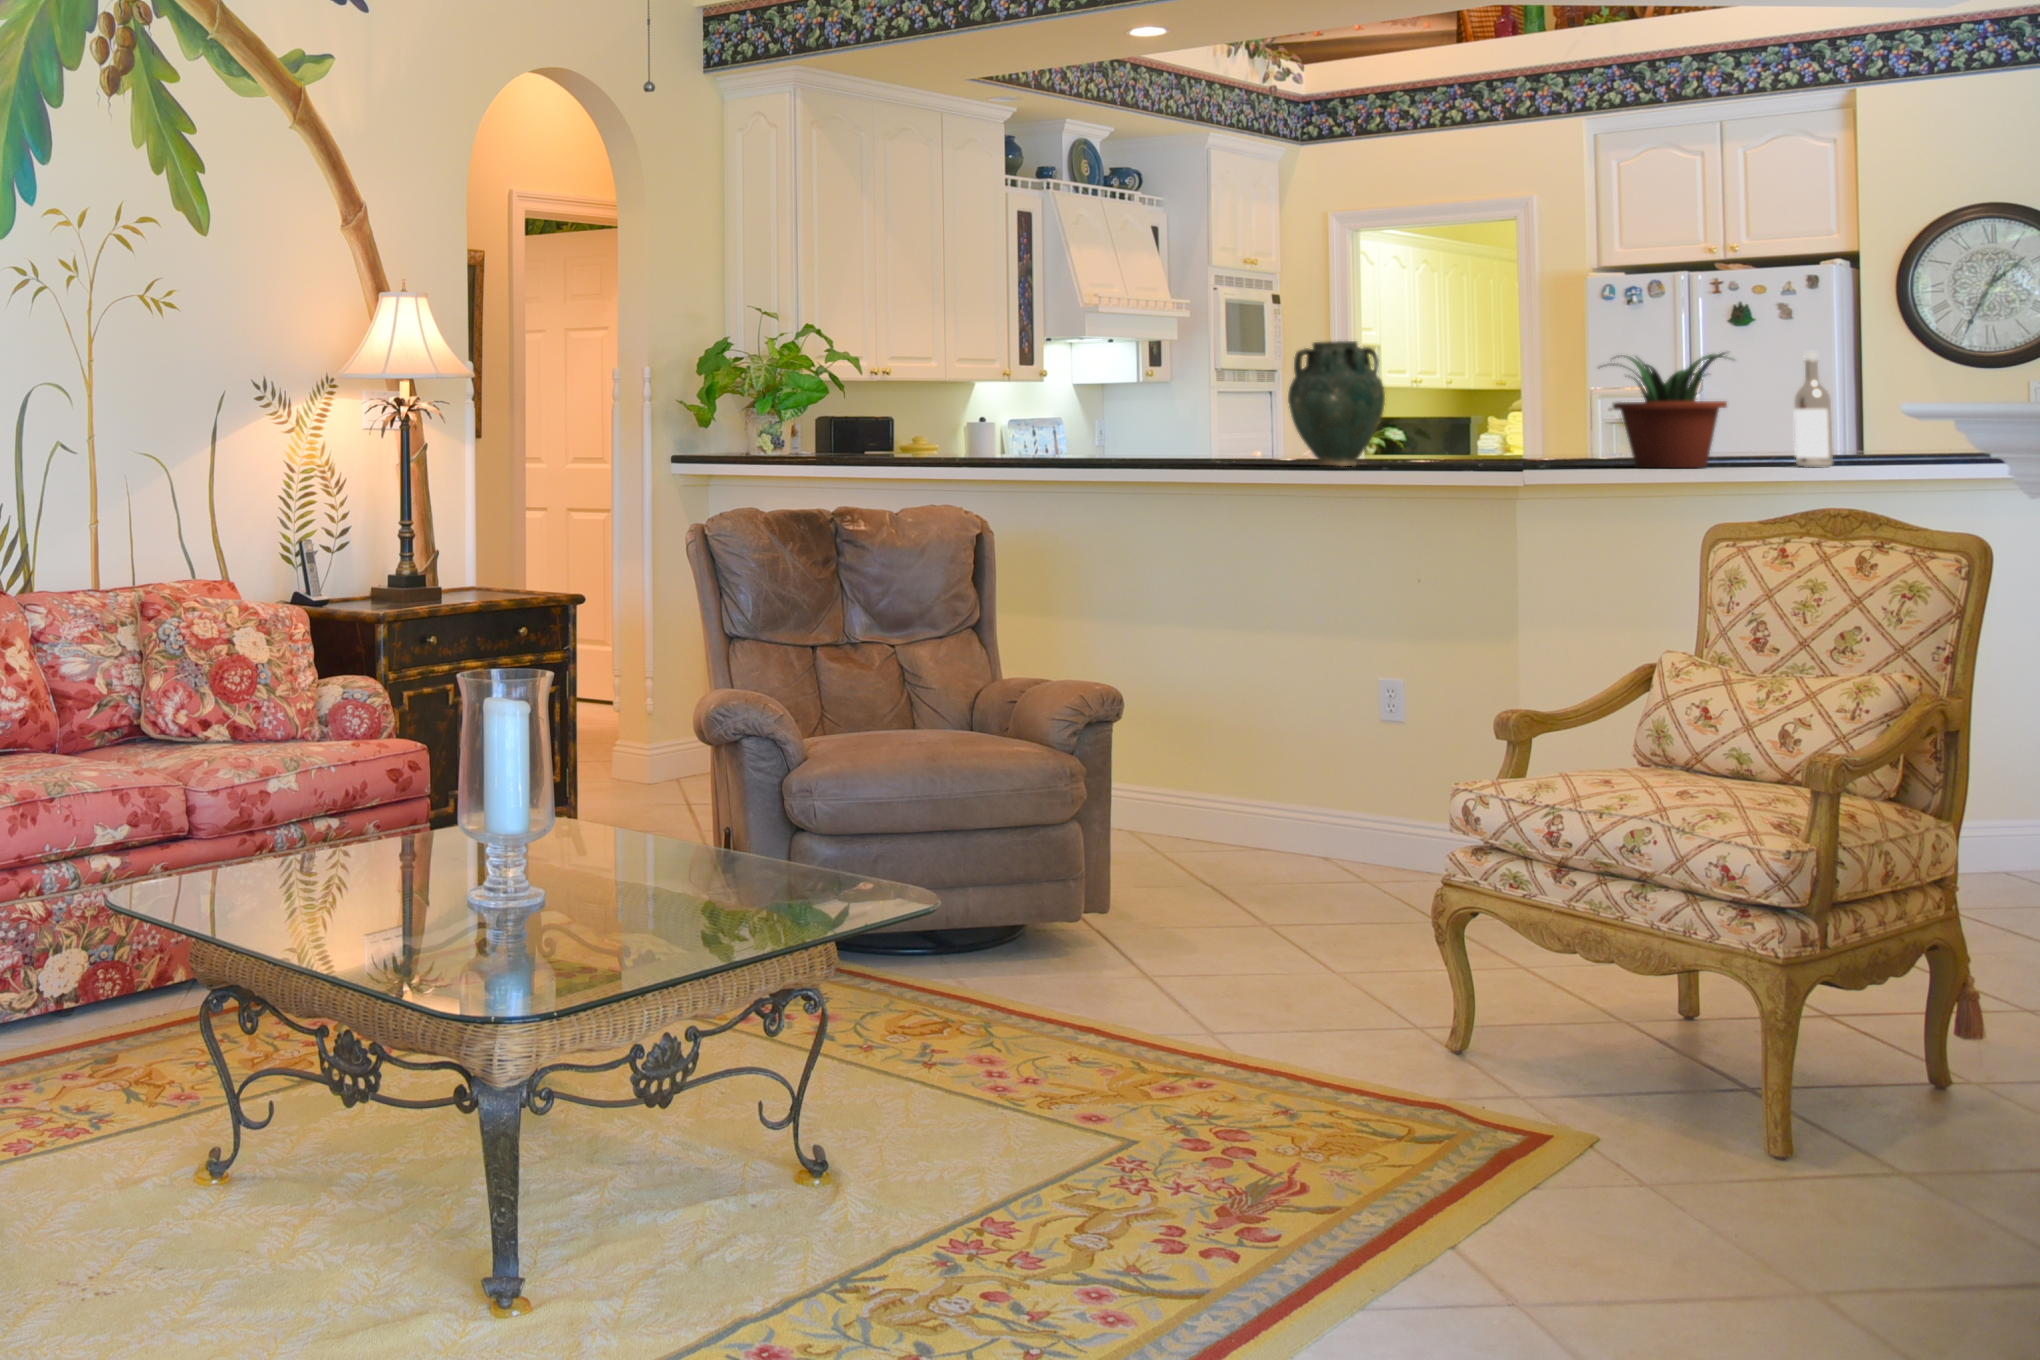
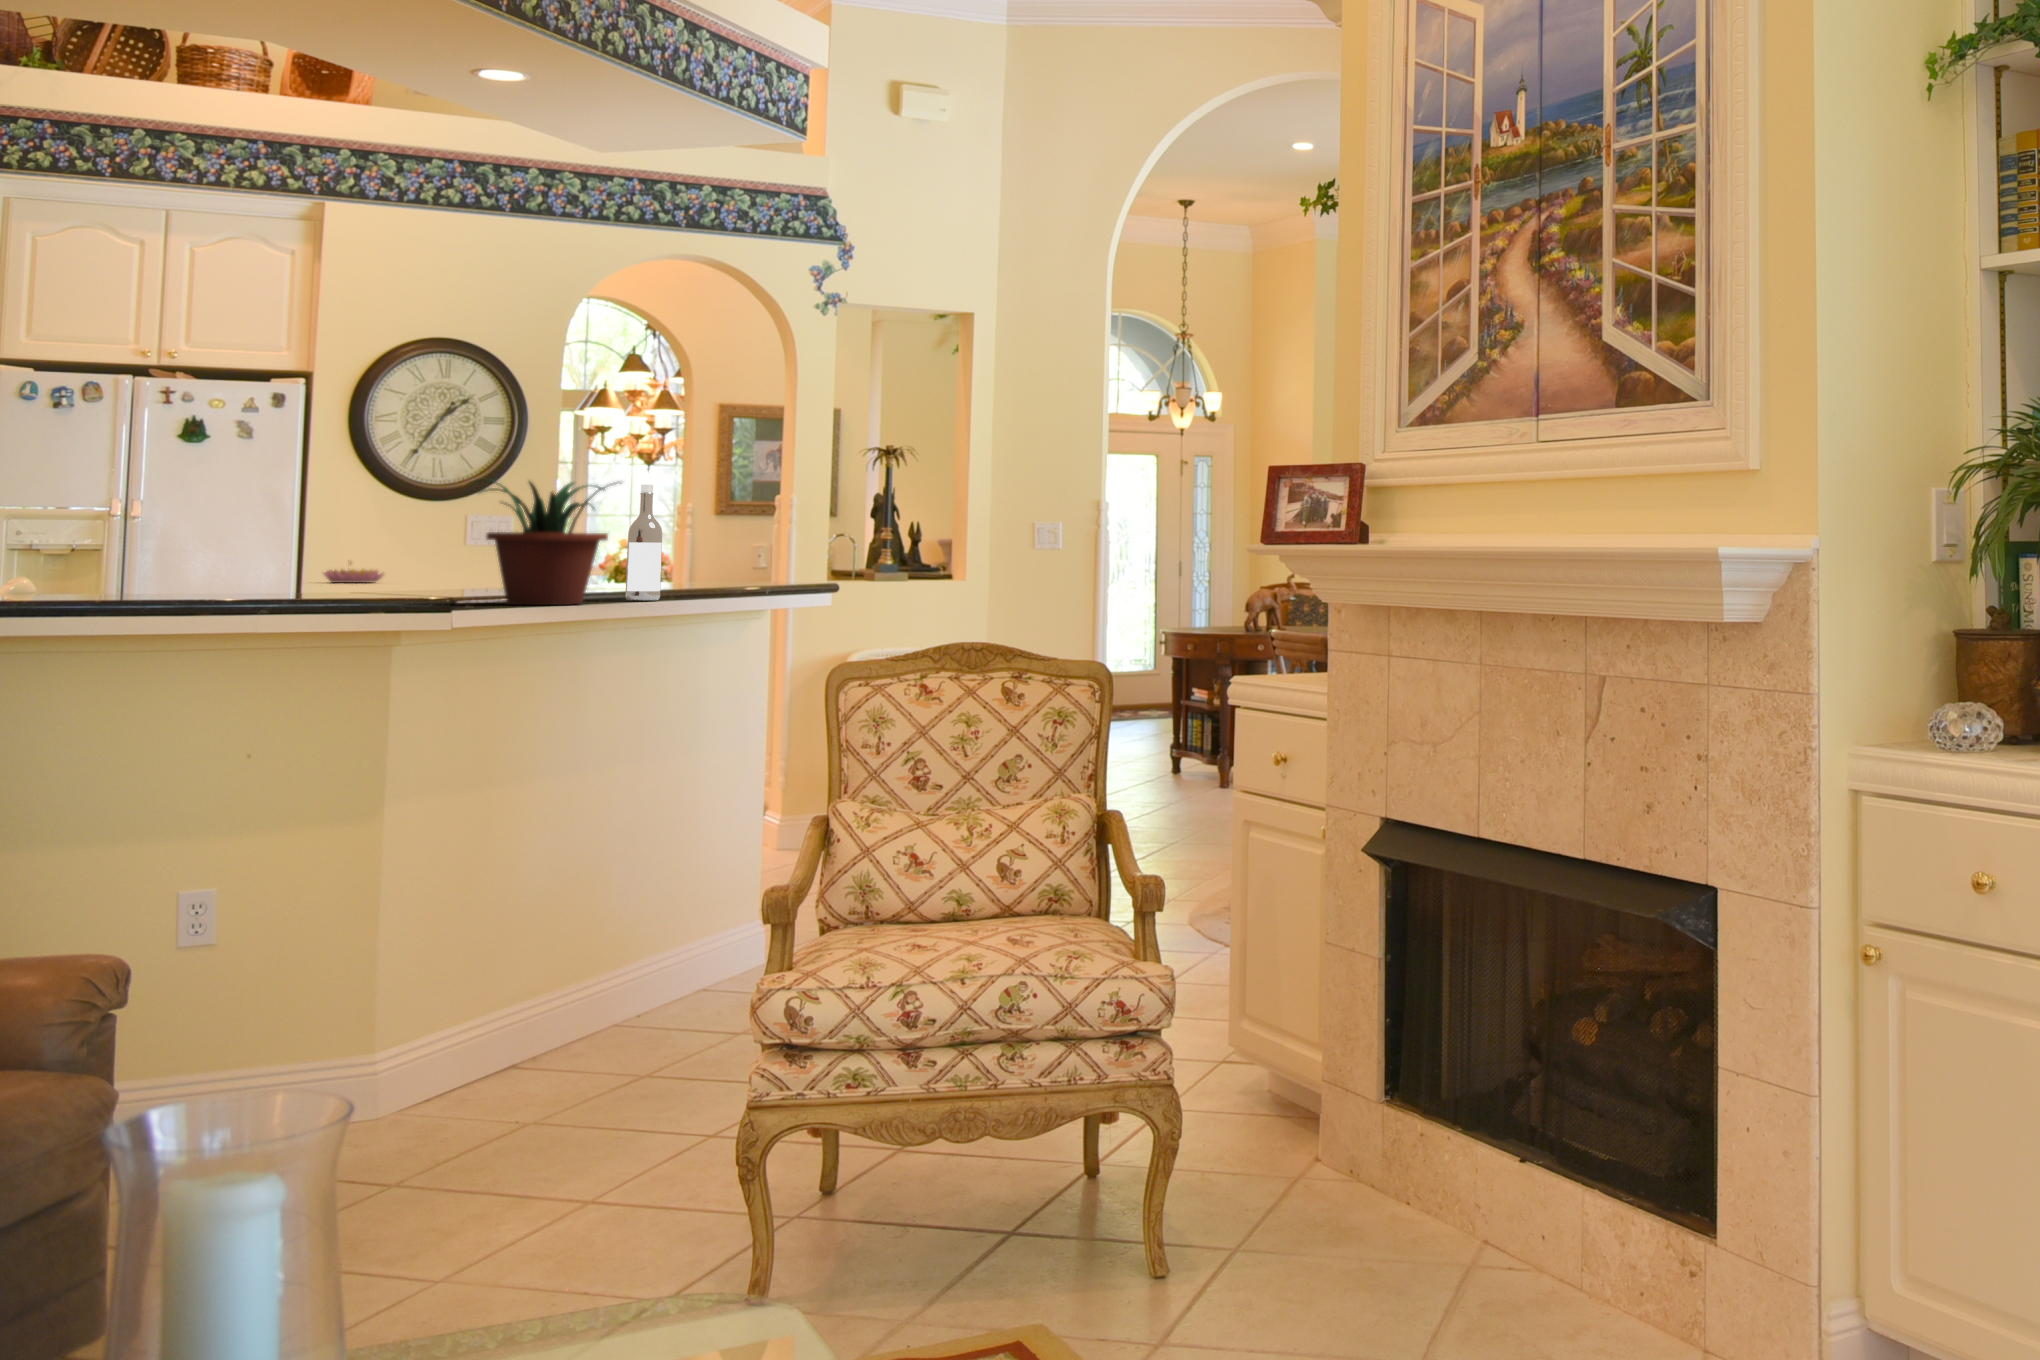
vase: present [1288,341,1385,466] -> none [83,442,231,610]
candle holder: none [1853,416,1917,453] -> present [324,562,384,583]

